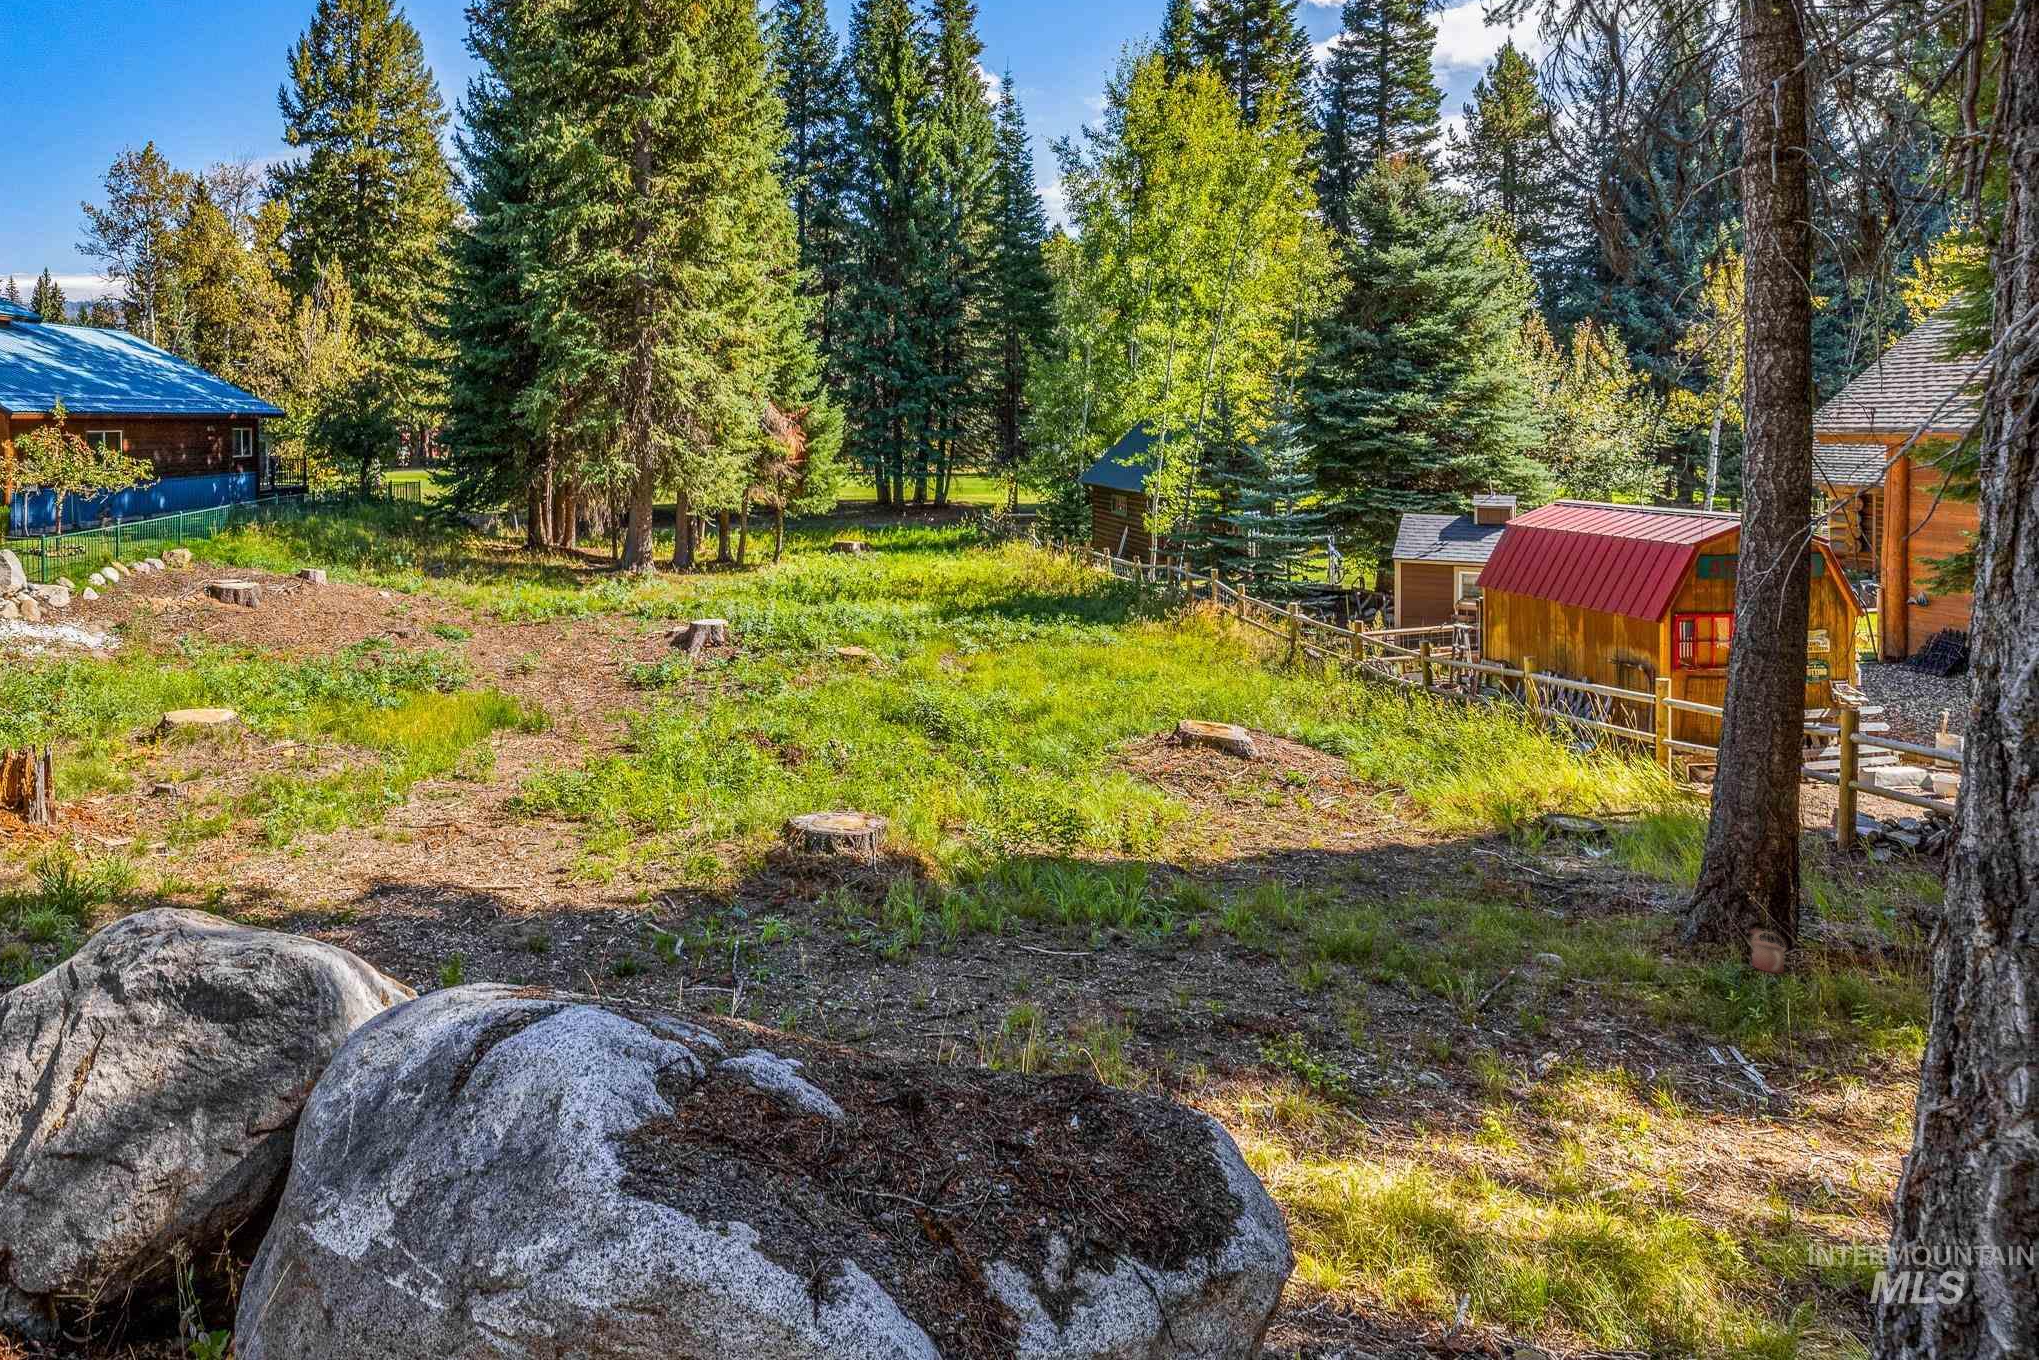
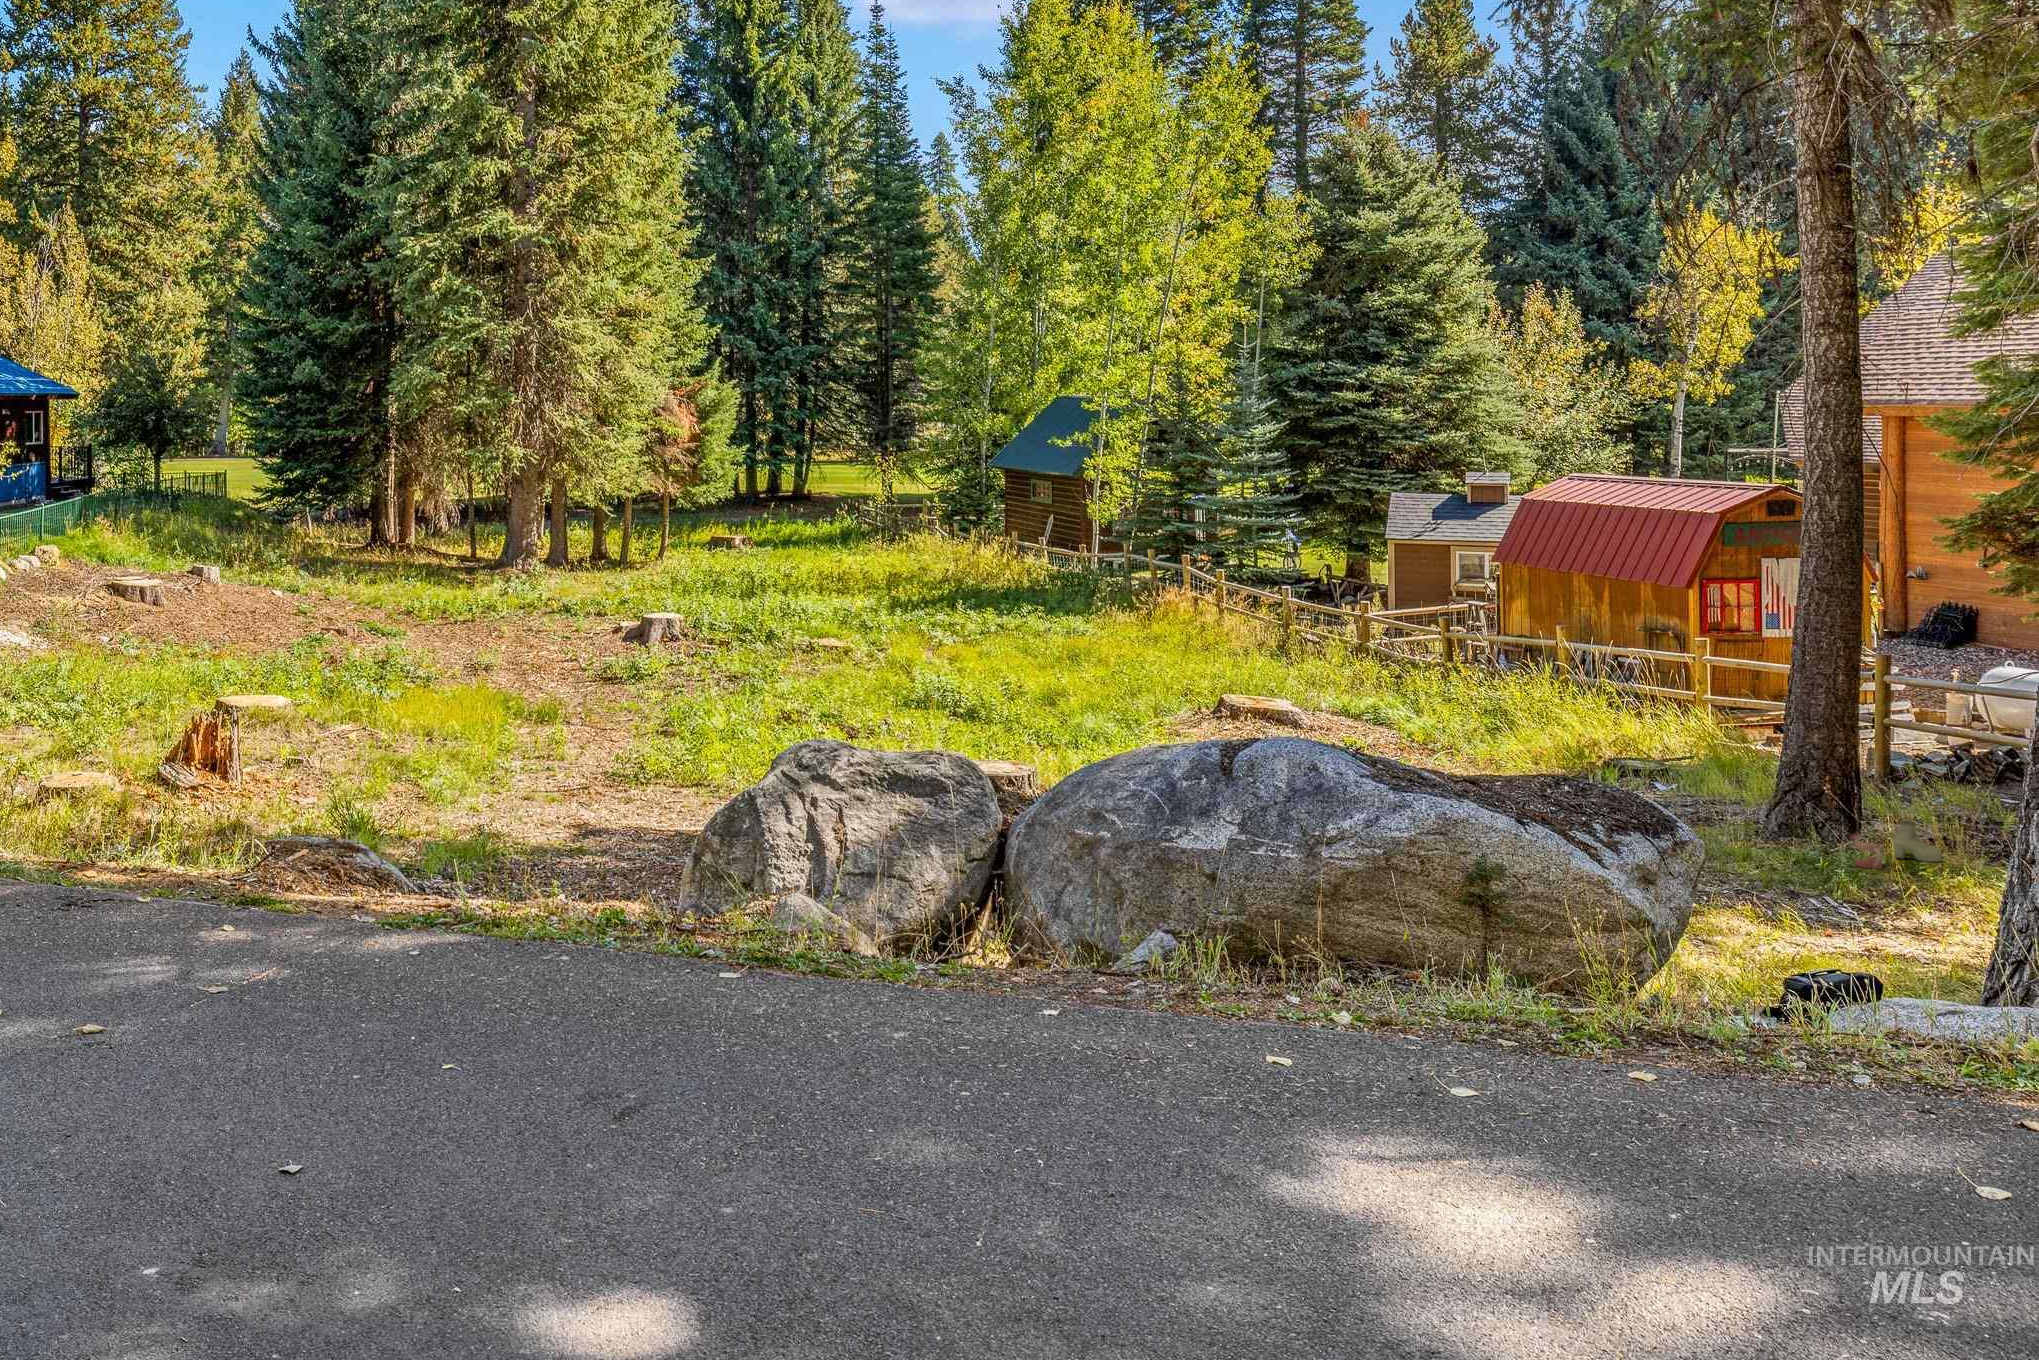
boots: none [1803,918,1864,973] -> present [1893,820,1942,862]

